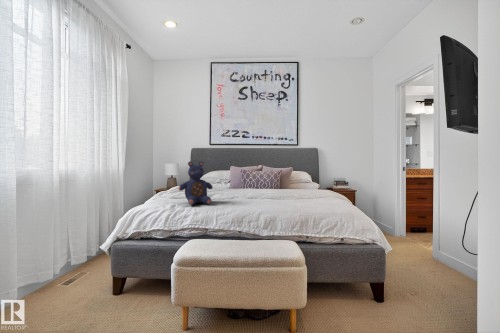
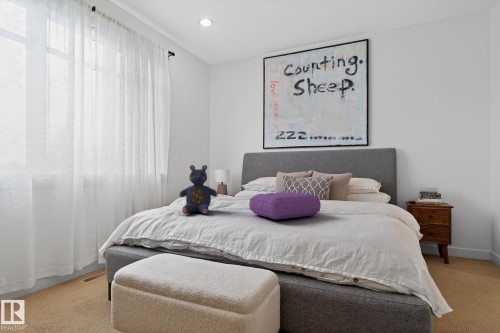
pillow: none [245,183,298,205] -> present [249,192,321,219]

